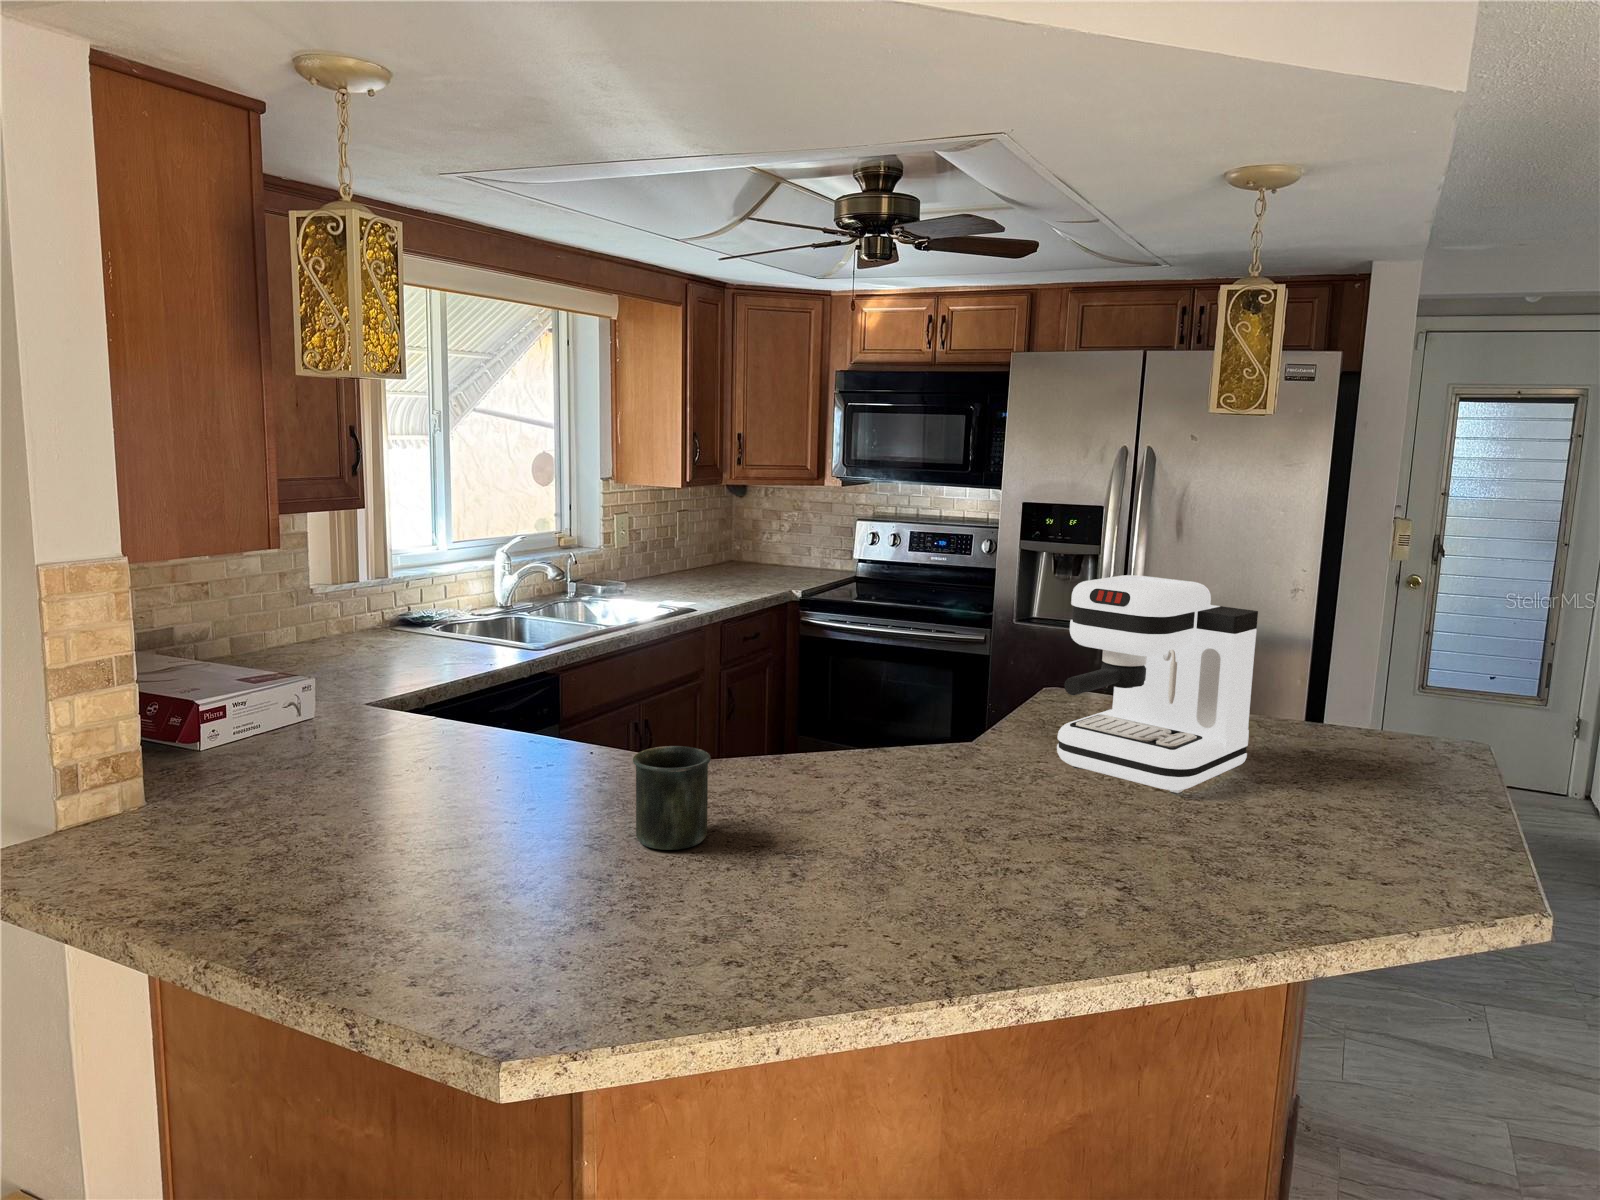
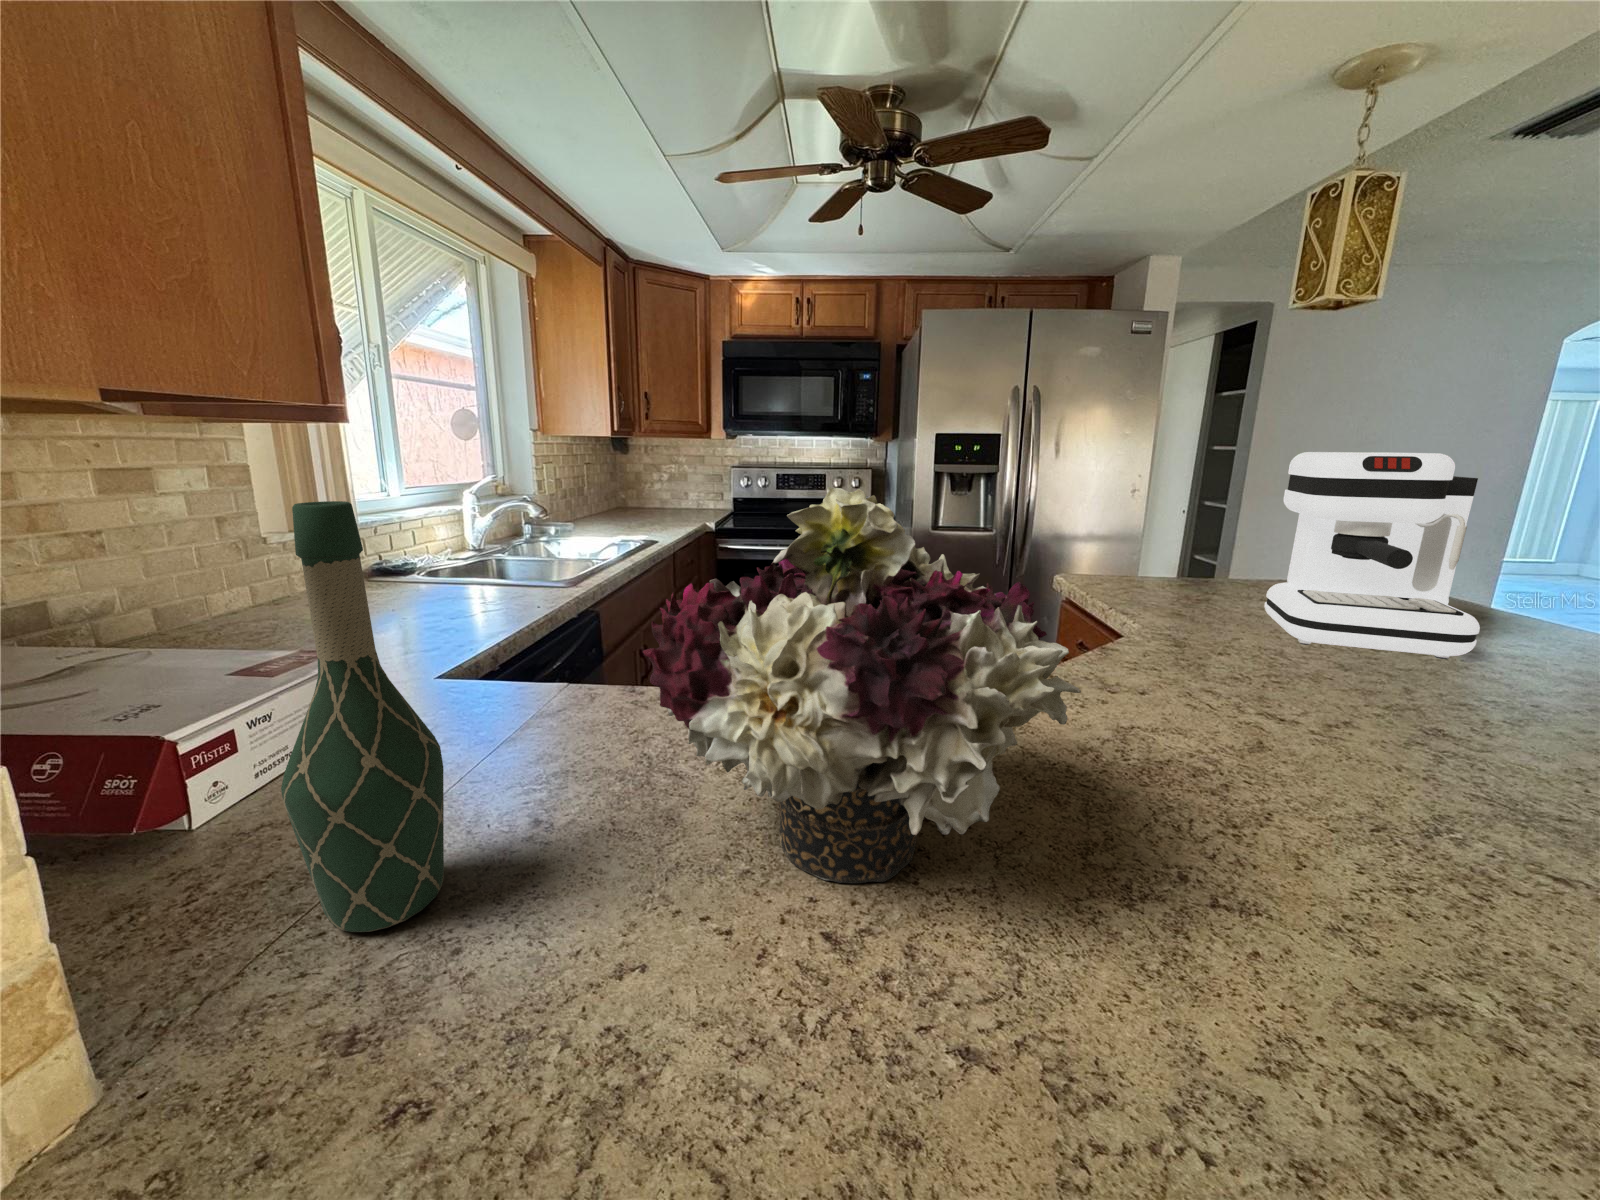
wine bottle: none [218,598,285,790] -> present [281,501,444,932]
flower arrangement: none [357,604,564,813] -> present [643,487,1081,883]
mug: present [633,746,711,850] -> none [1211,696,1396,887]

